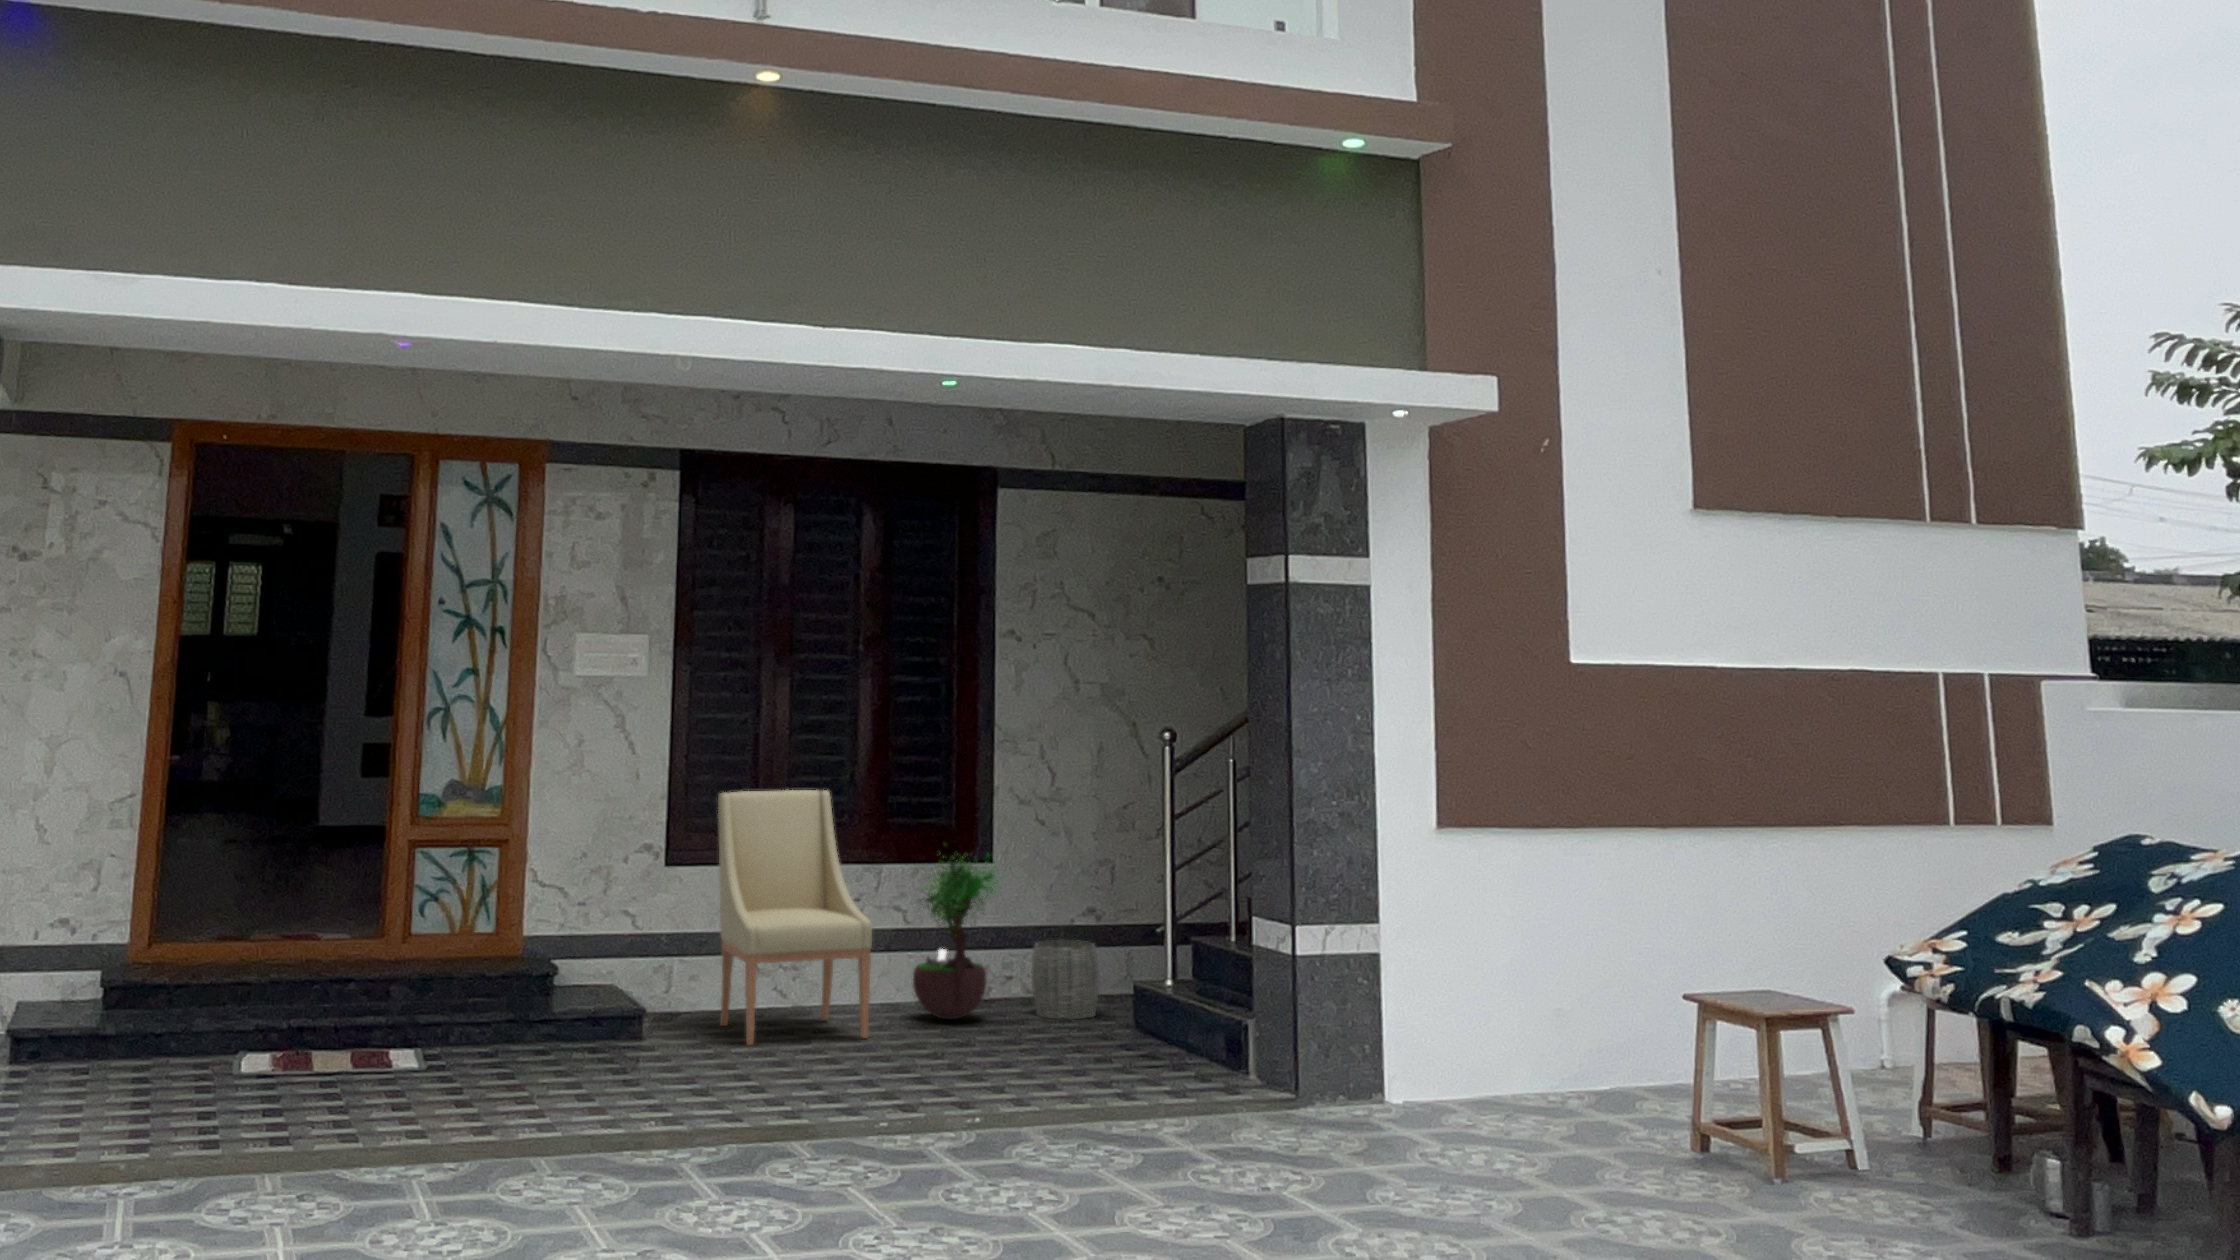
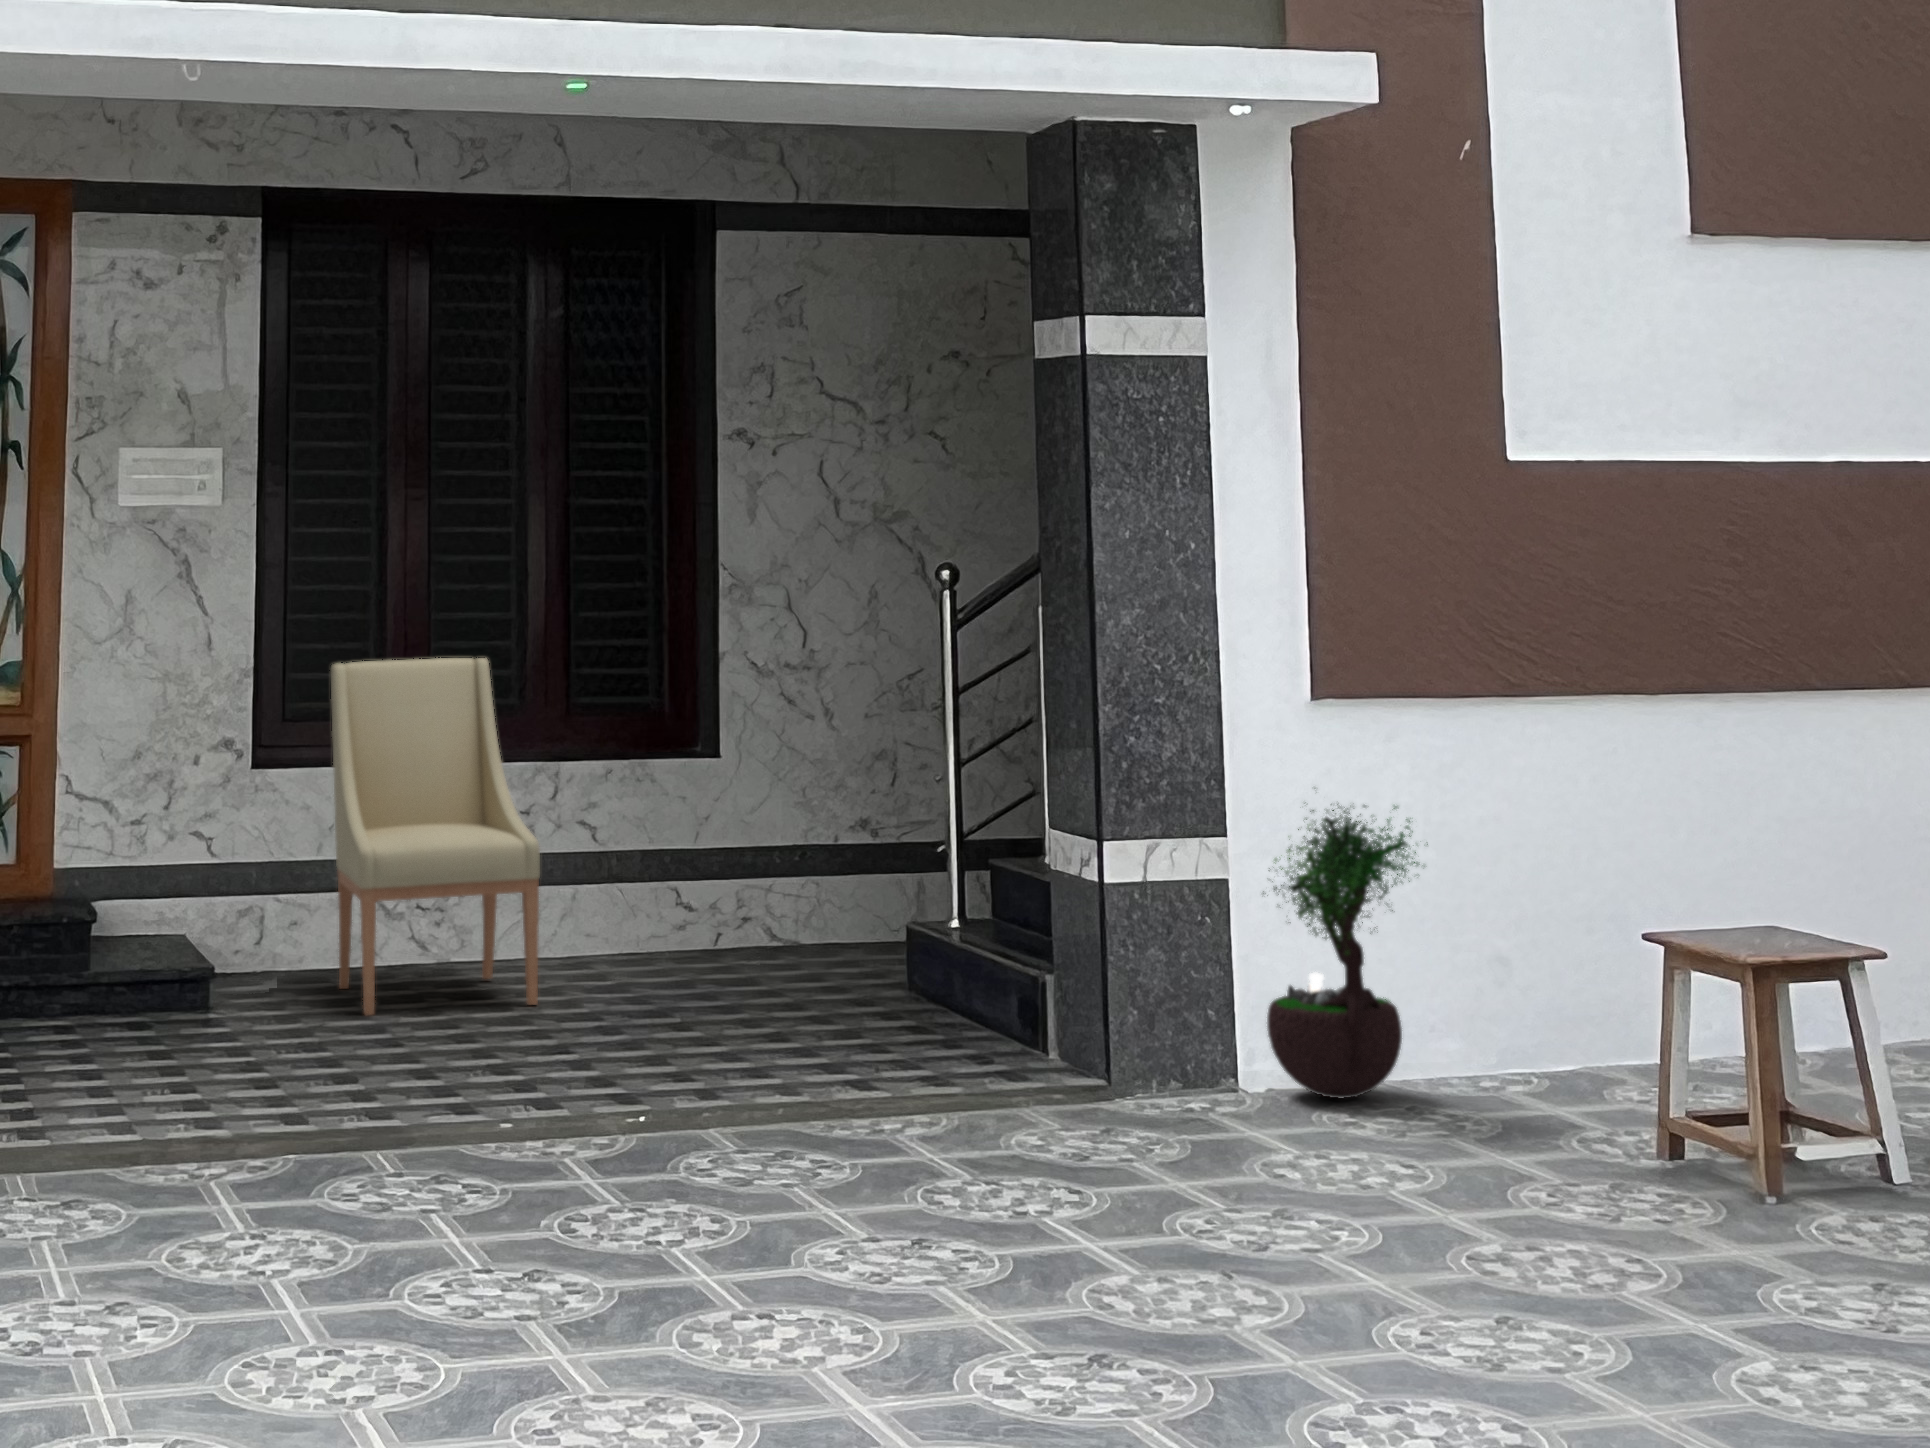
potted tree: present [913,854,998,1019] -> present [1263,804,1428,1099]
woven basket: present [1031,940,1099,1019] -> none [783,864,879,976]

